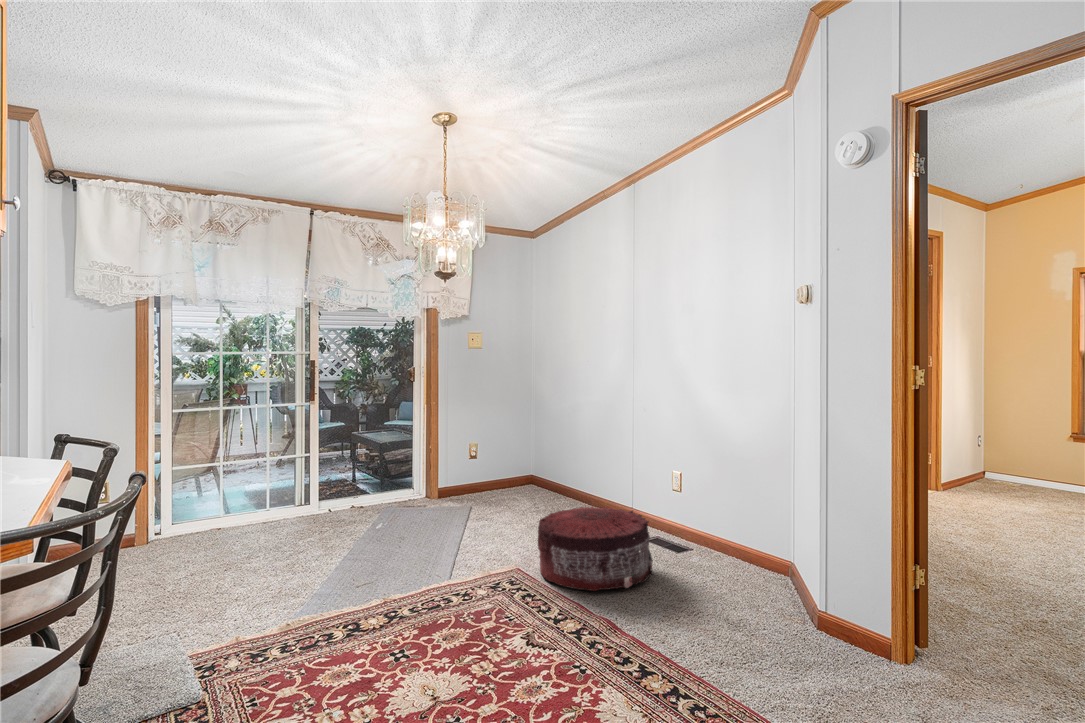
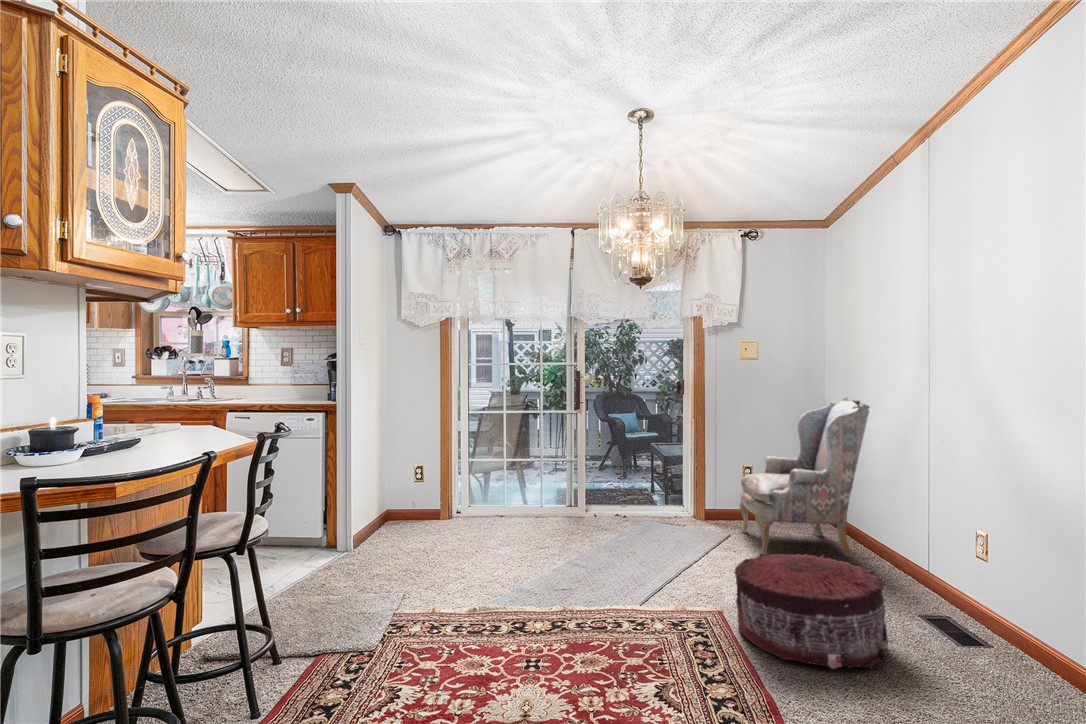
armchair: none [480,376,591,519] -> present [740,398,870,557]

